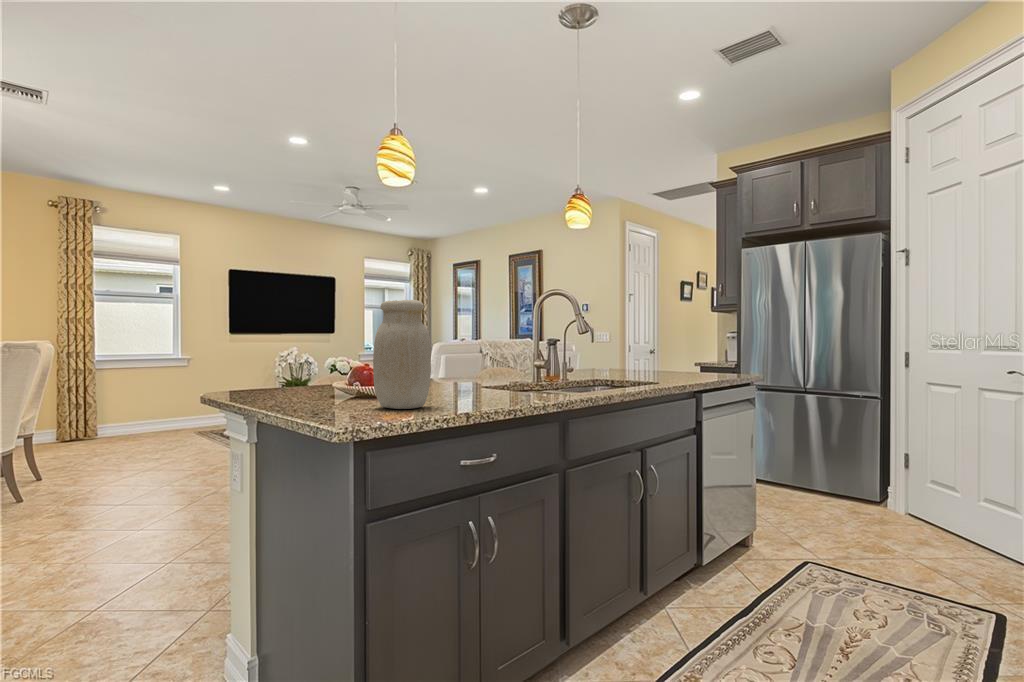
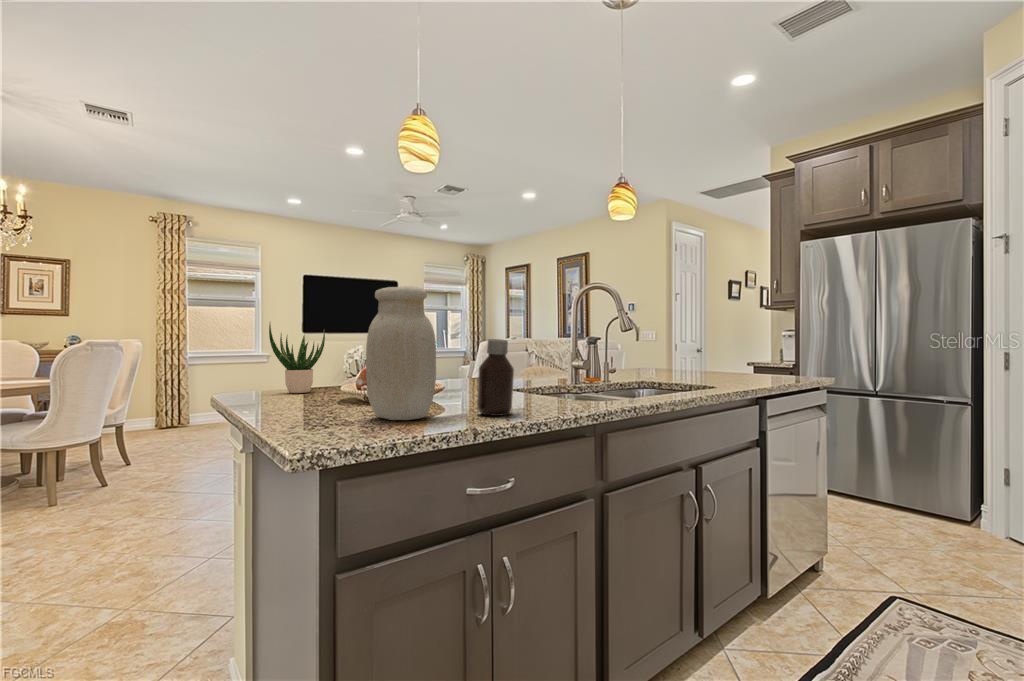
potted plant: none [256,325,306,392] -> present [269,324,325,393]
bottle: none [463,343,494,405] -> present [477,339,514,416]

